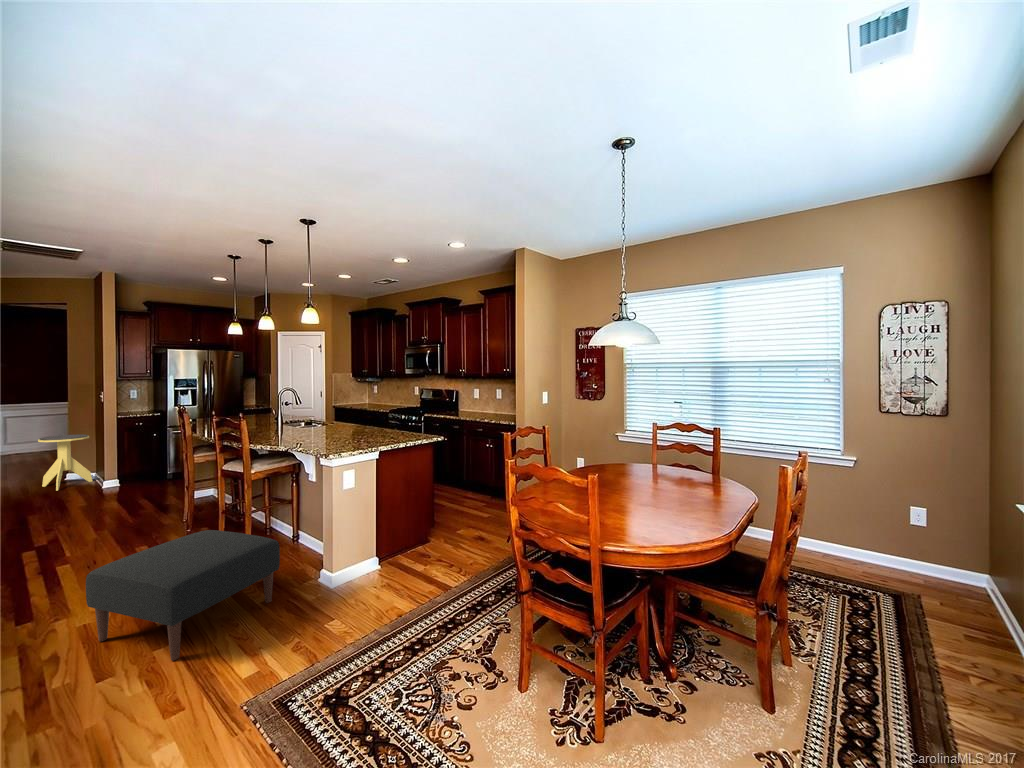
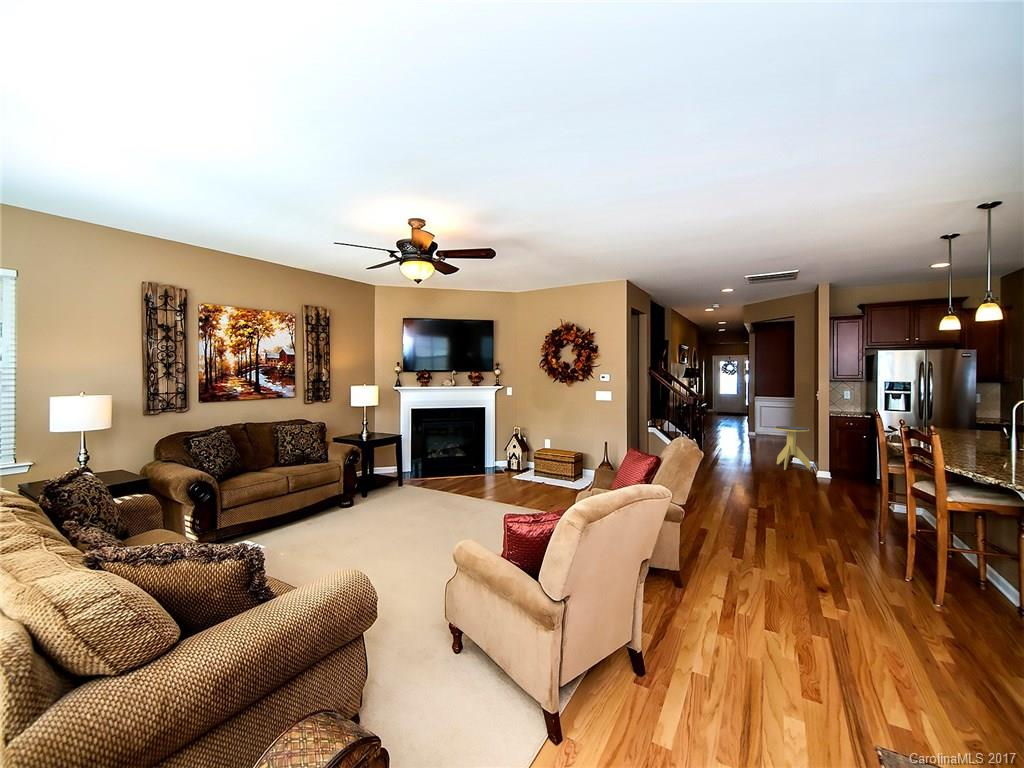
ottoman: present [86,530,280,661] -> none [769,539,974,667]

